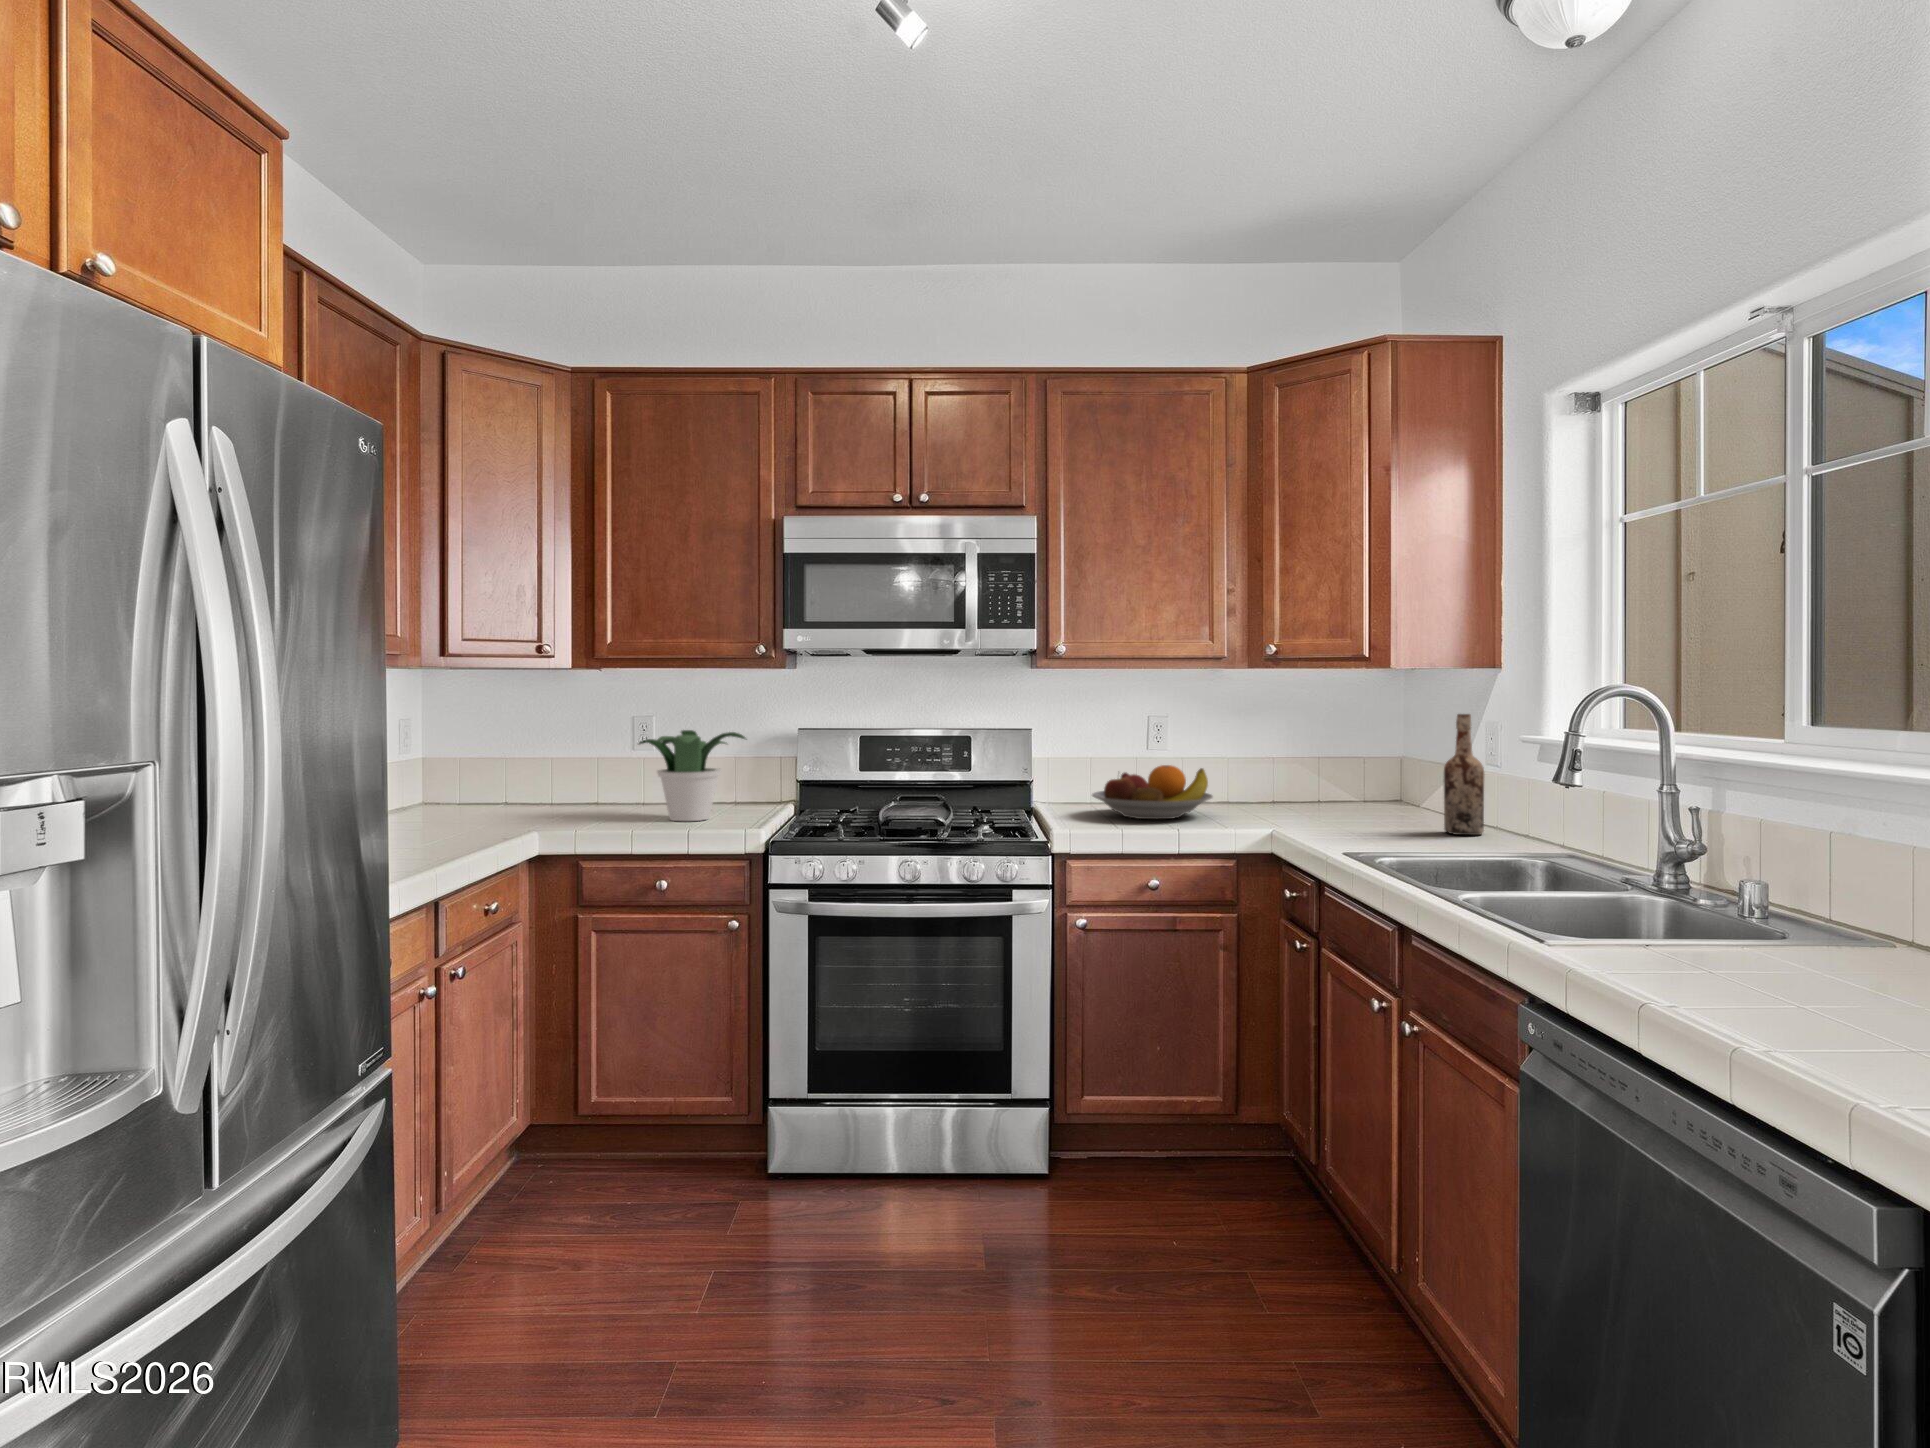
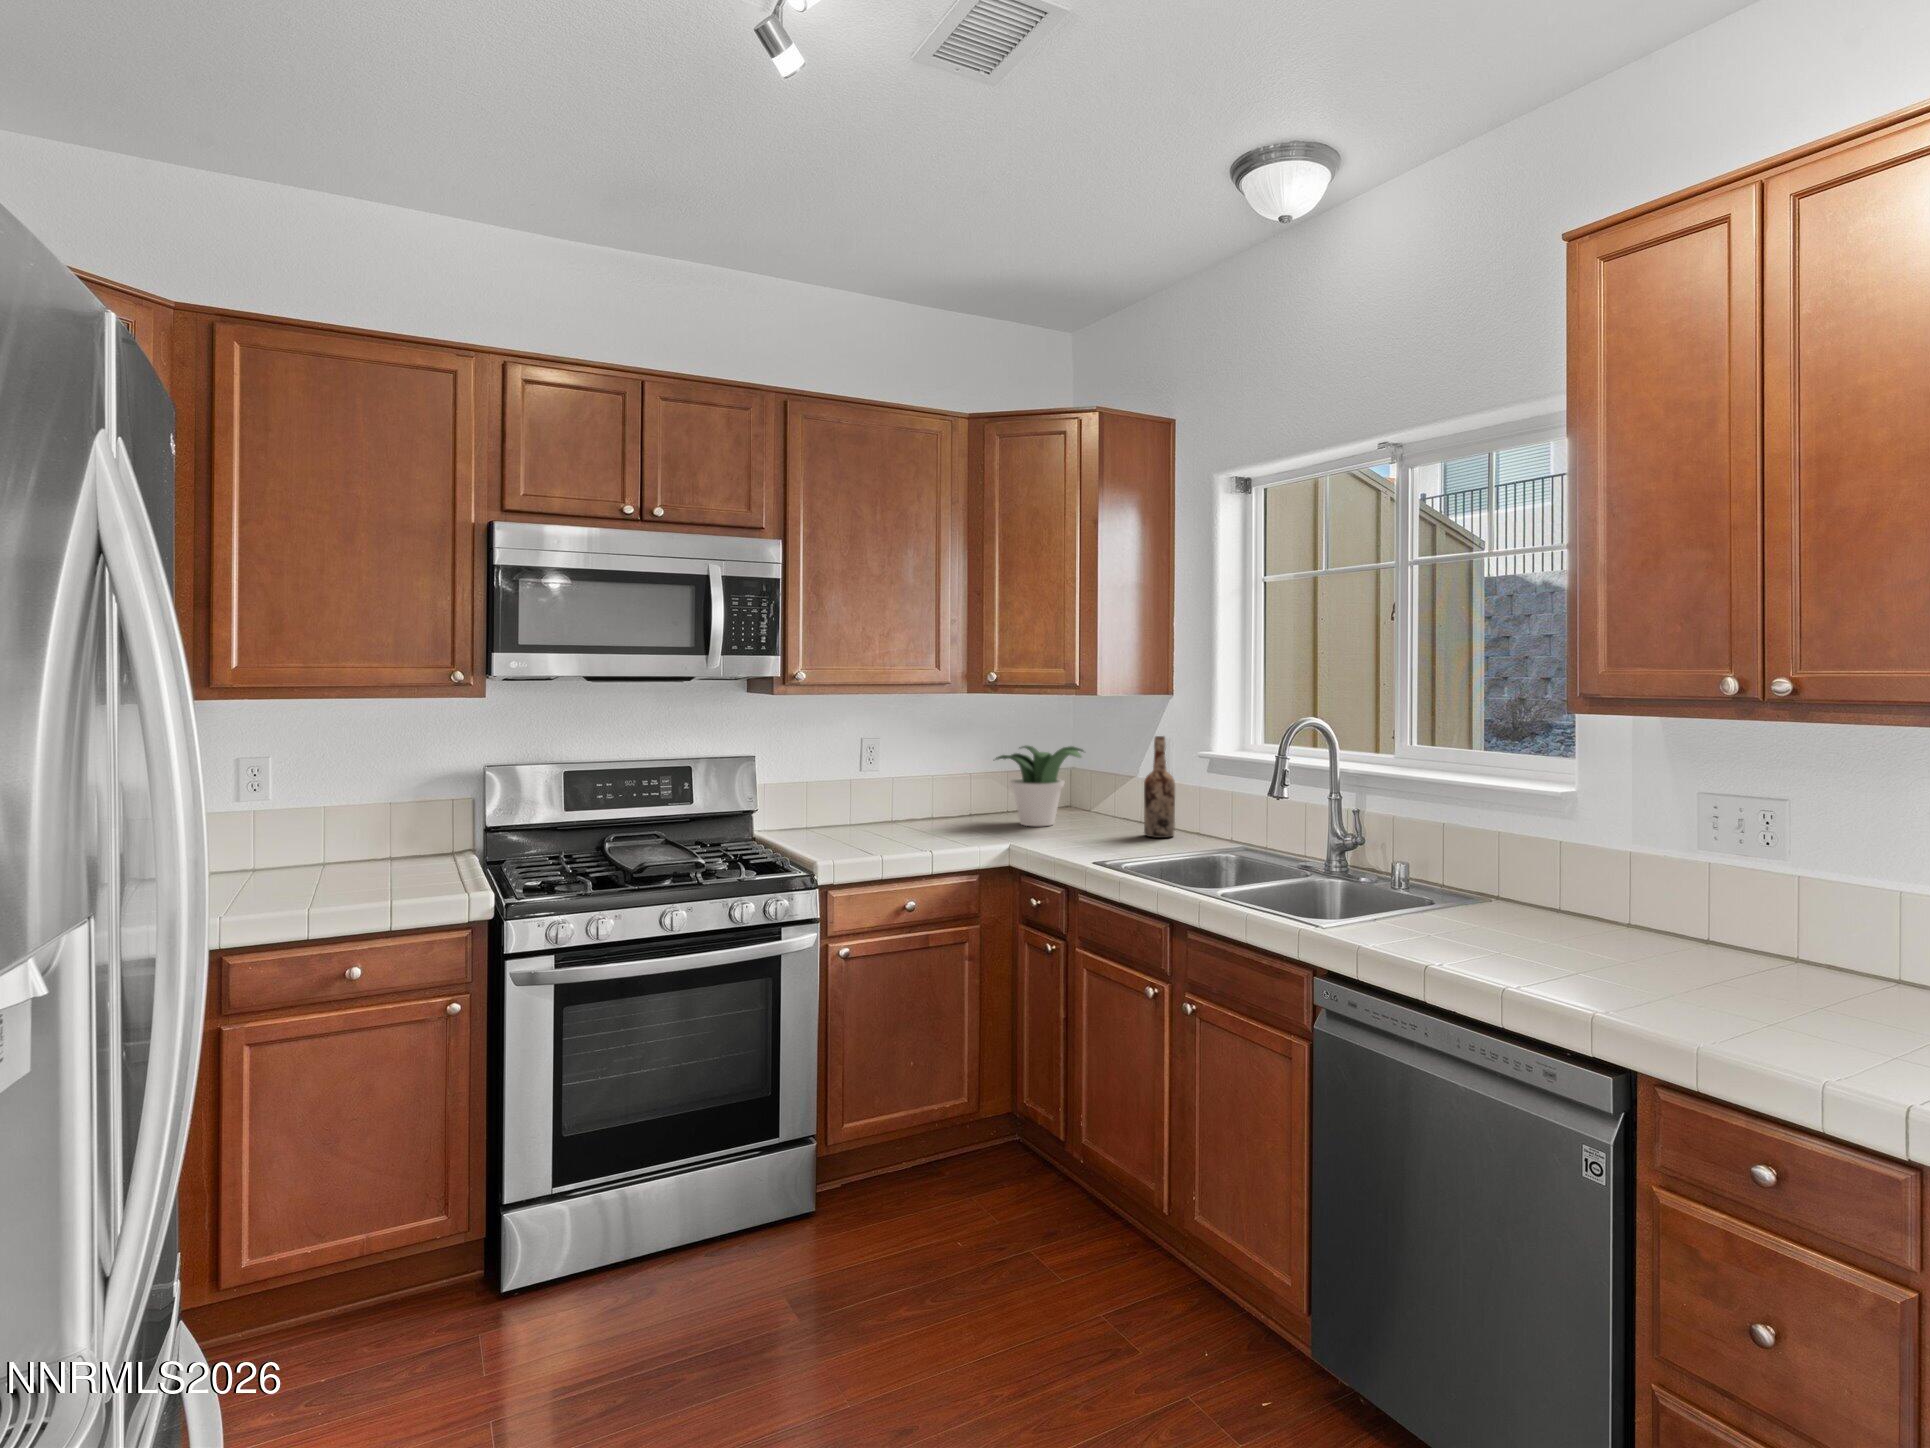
potted plant: present [639,730,745,821] -> present [996,746,1083,826]
fruit bowl: present [1092,765,1213,819] -> none [827,788,943,841]

